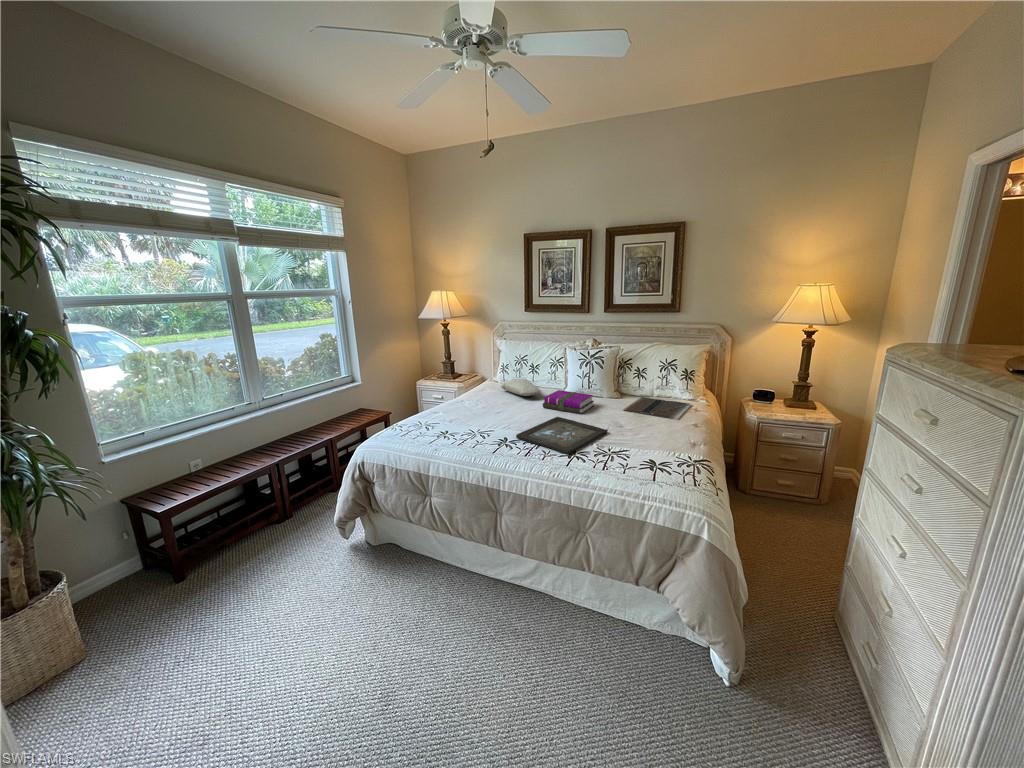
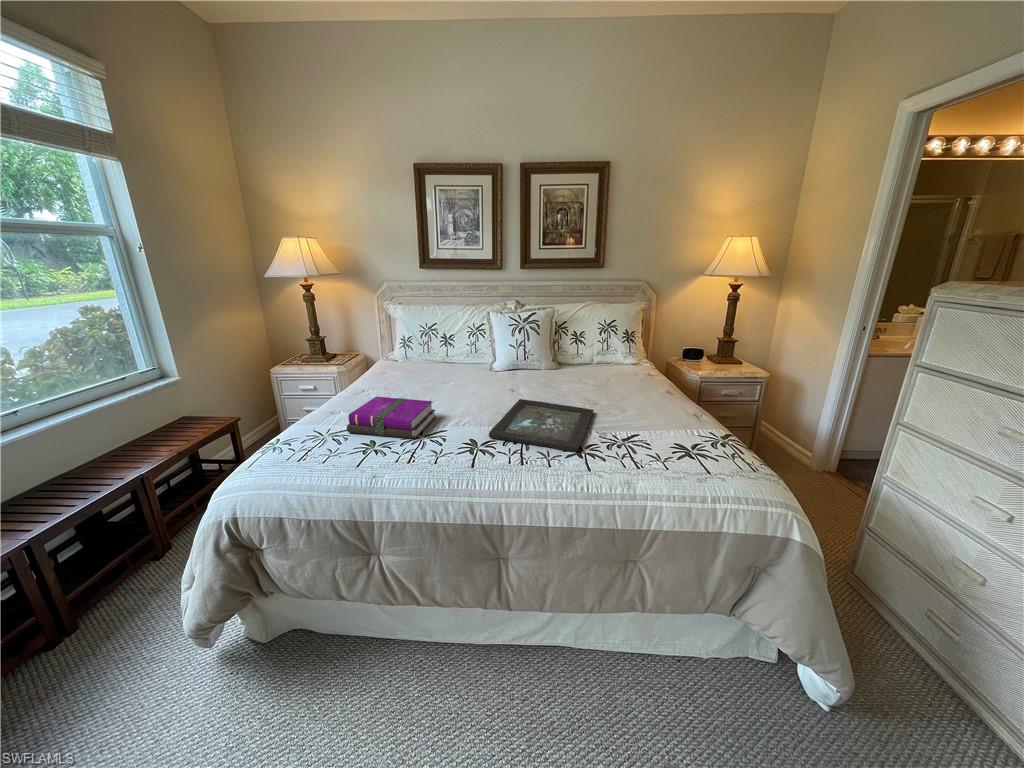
pillow: present [501,379,540,396] -> none [414,354,474,375]
notebook: present [543,390,594,414] -> present [347,397,436,439]
laptop: present [623,397,691,420] -> none [582,364,648,387]

